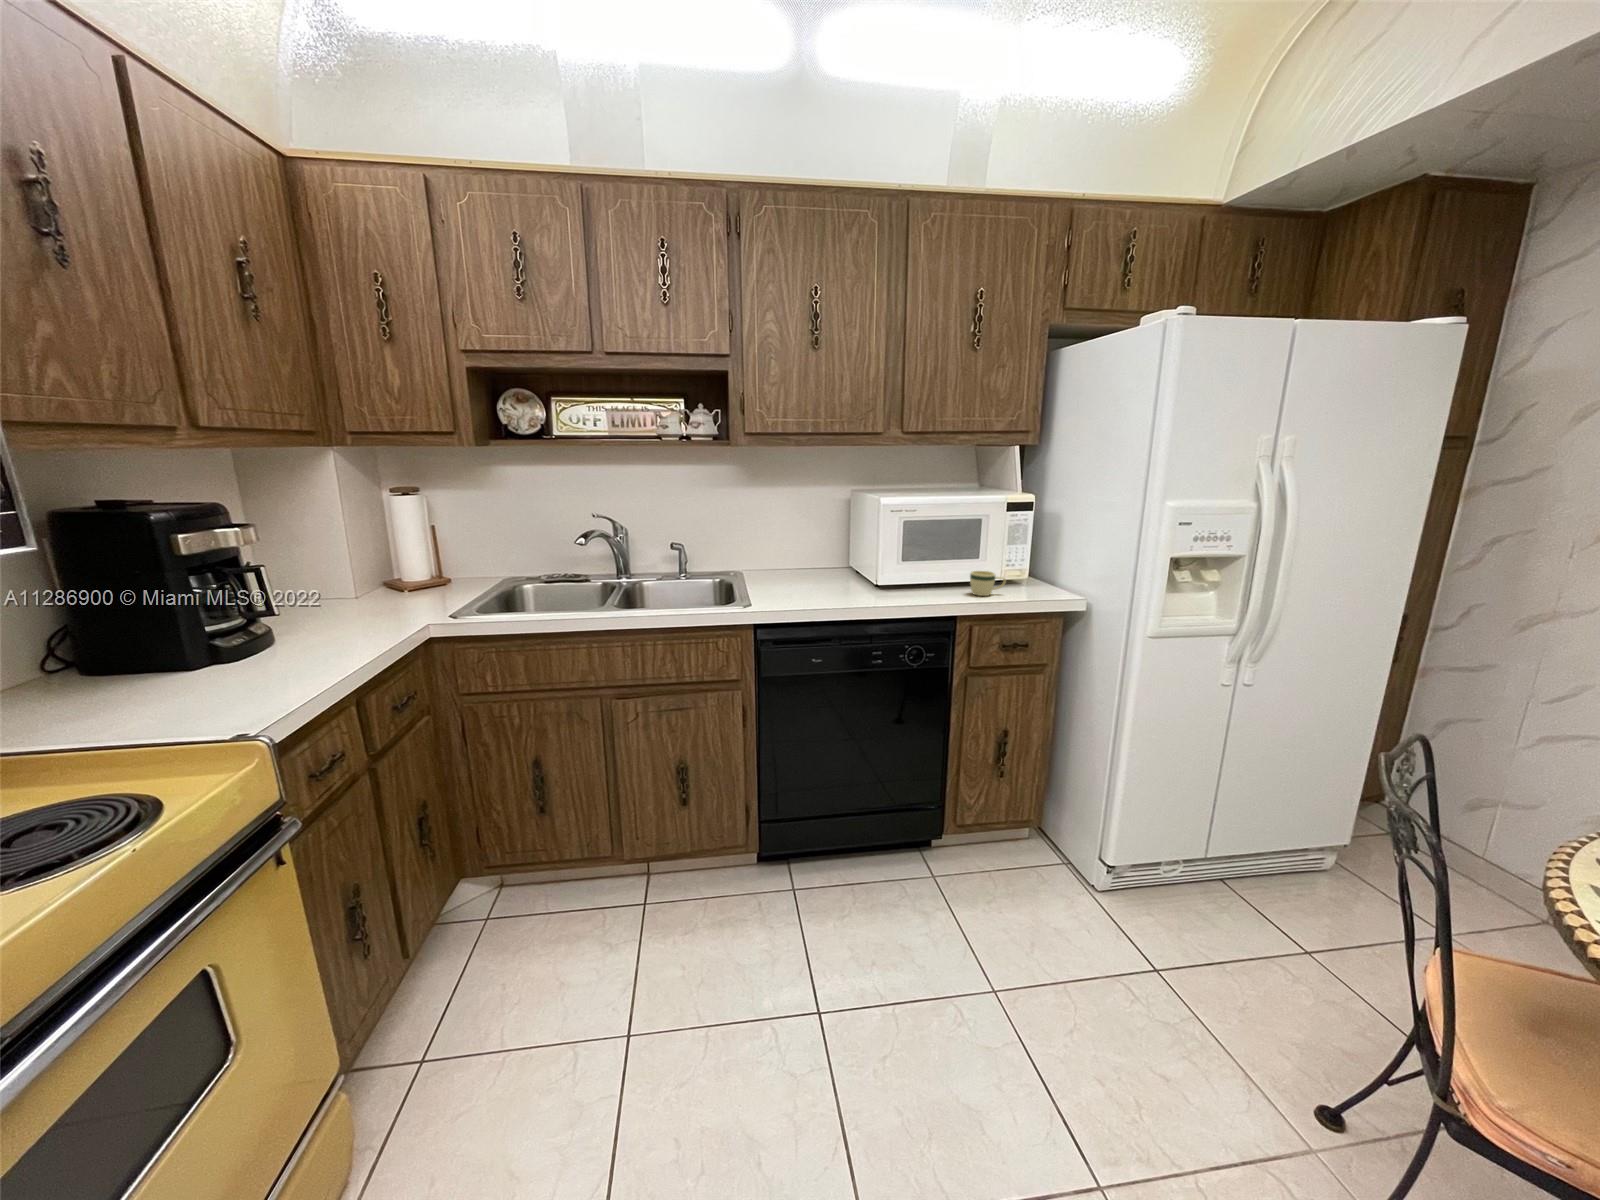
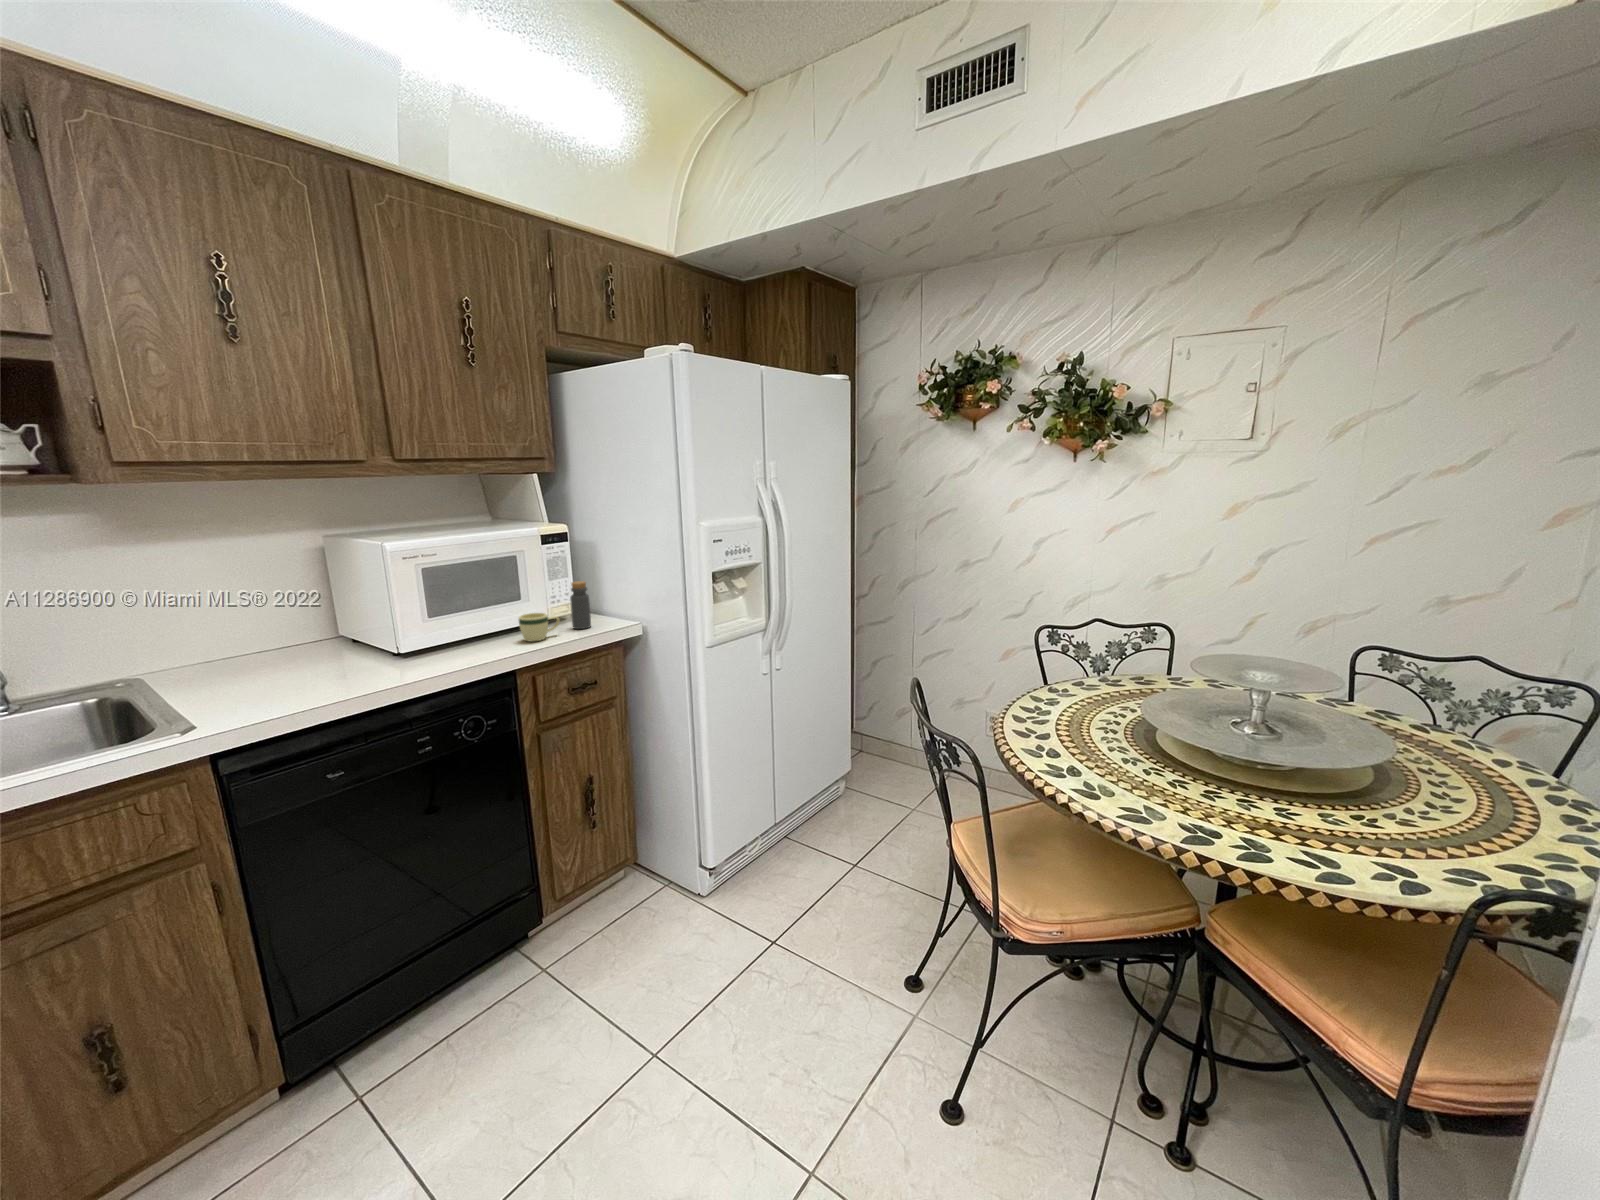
bottle: none [1018,548,1039,594] -> present [570,581,591,629]

